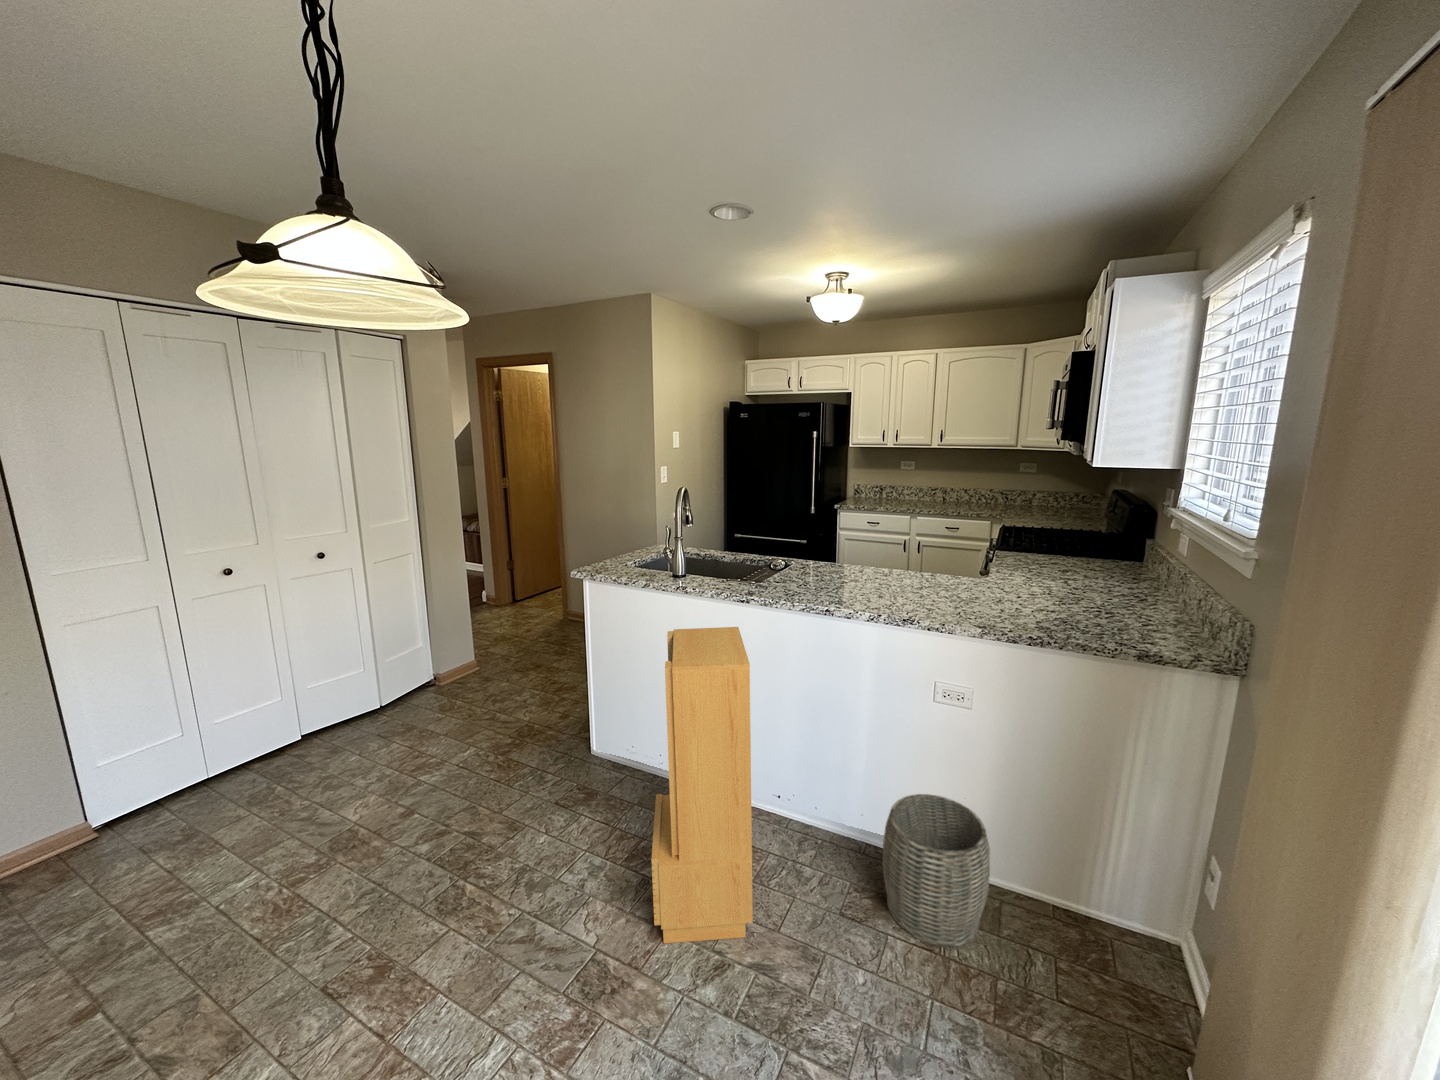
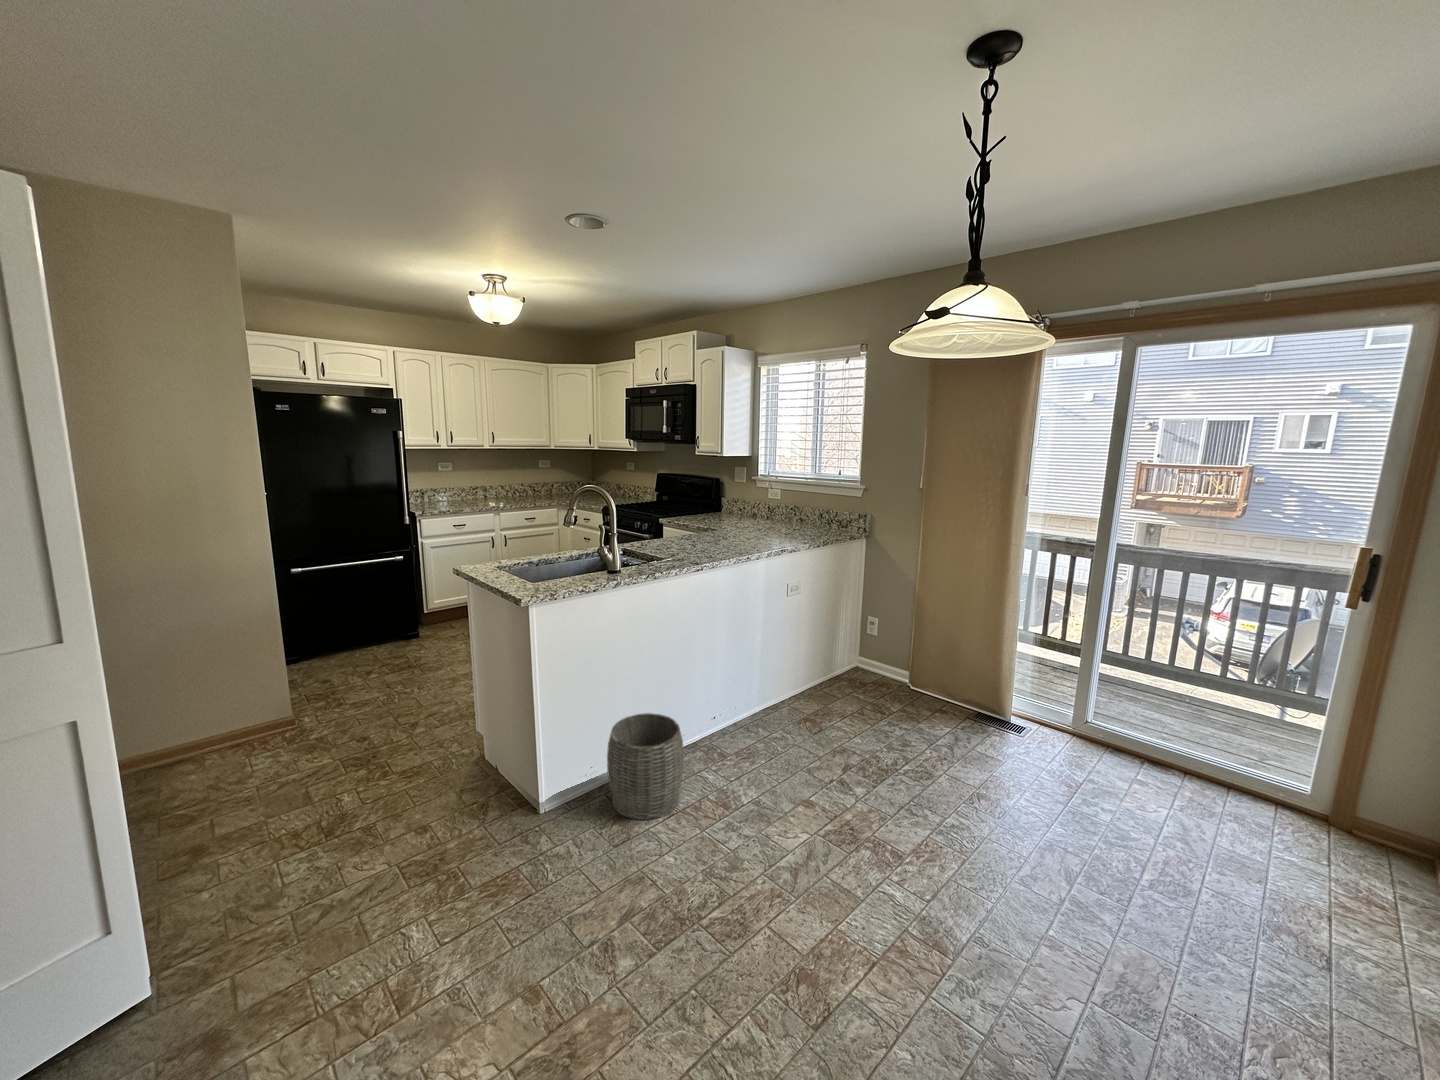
storage cabinet: present [651,627,753,943] -> none [442,639,599,991]

